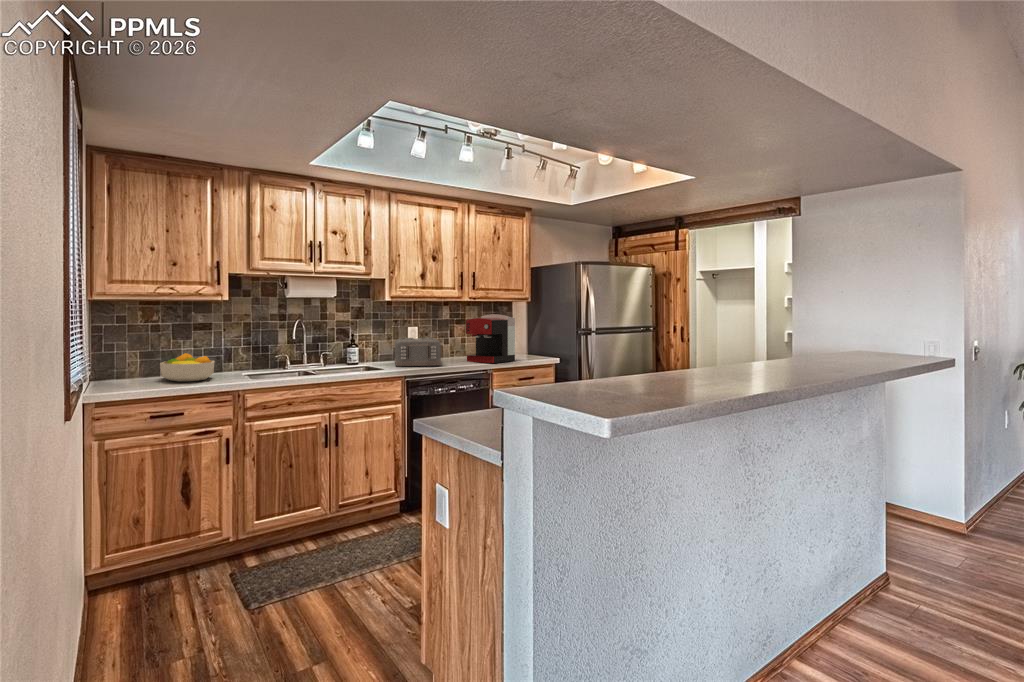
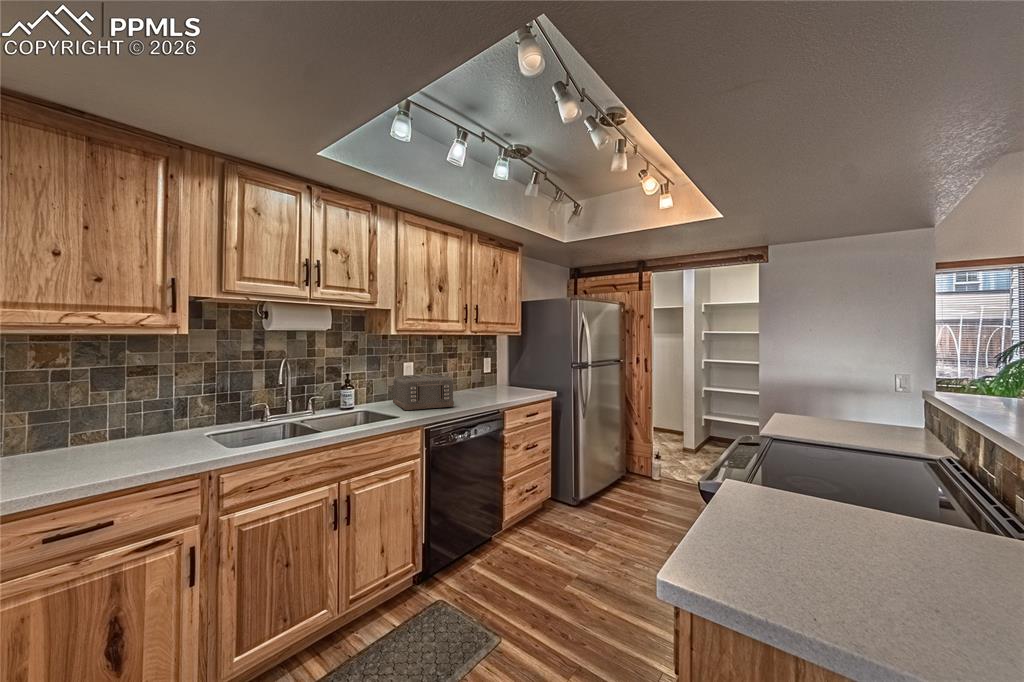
coffee maker: present [466,314,515,363] -> none [469,348,517,400]
fruit bowl: present [160,353,215,381] -> none [65,413,165,463]

